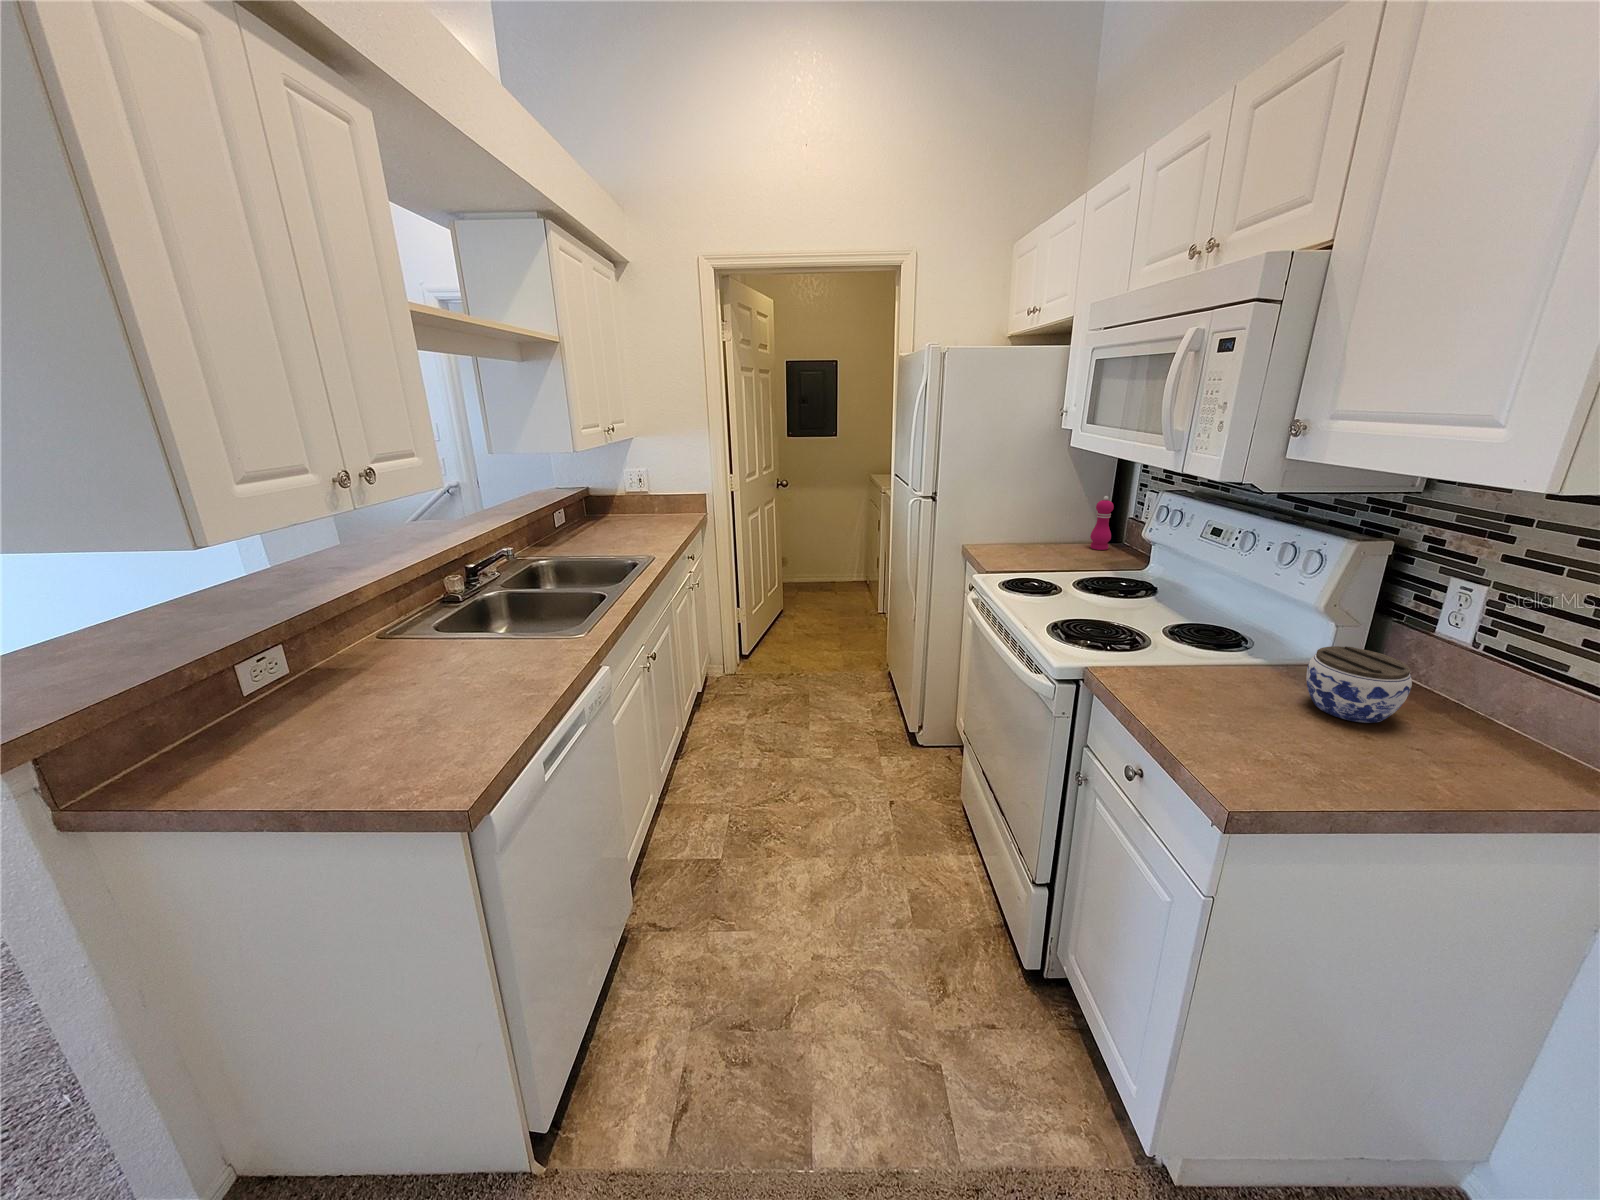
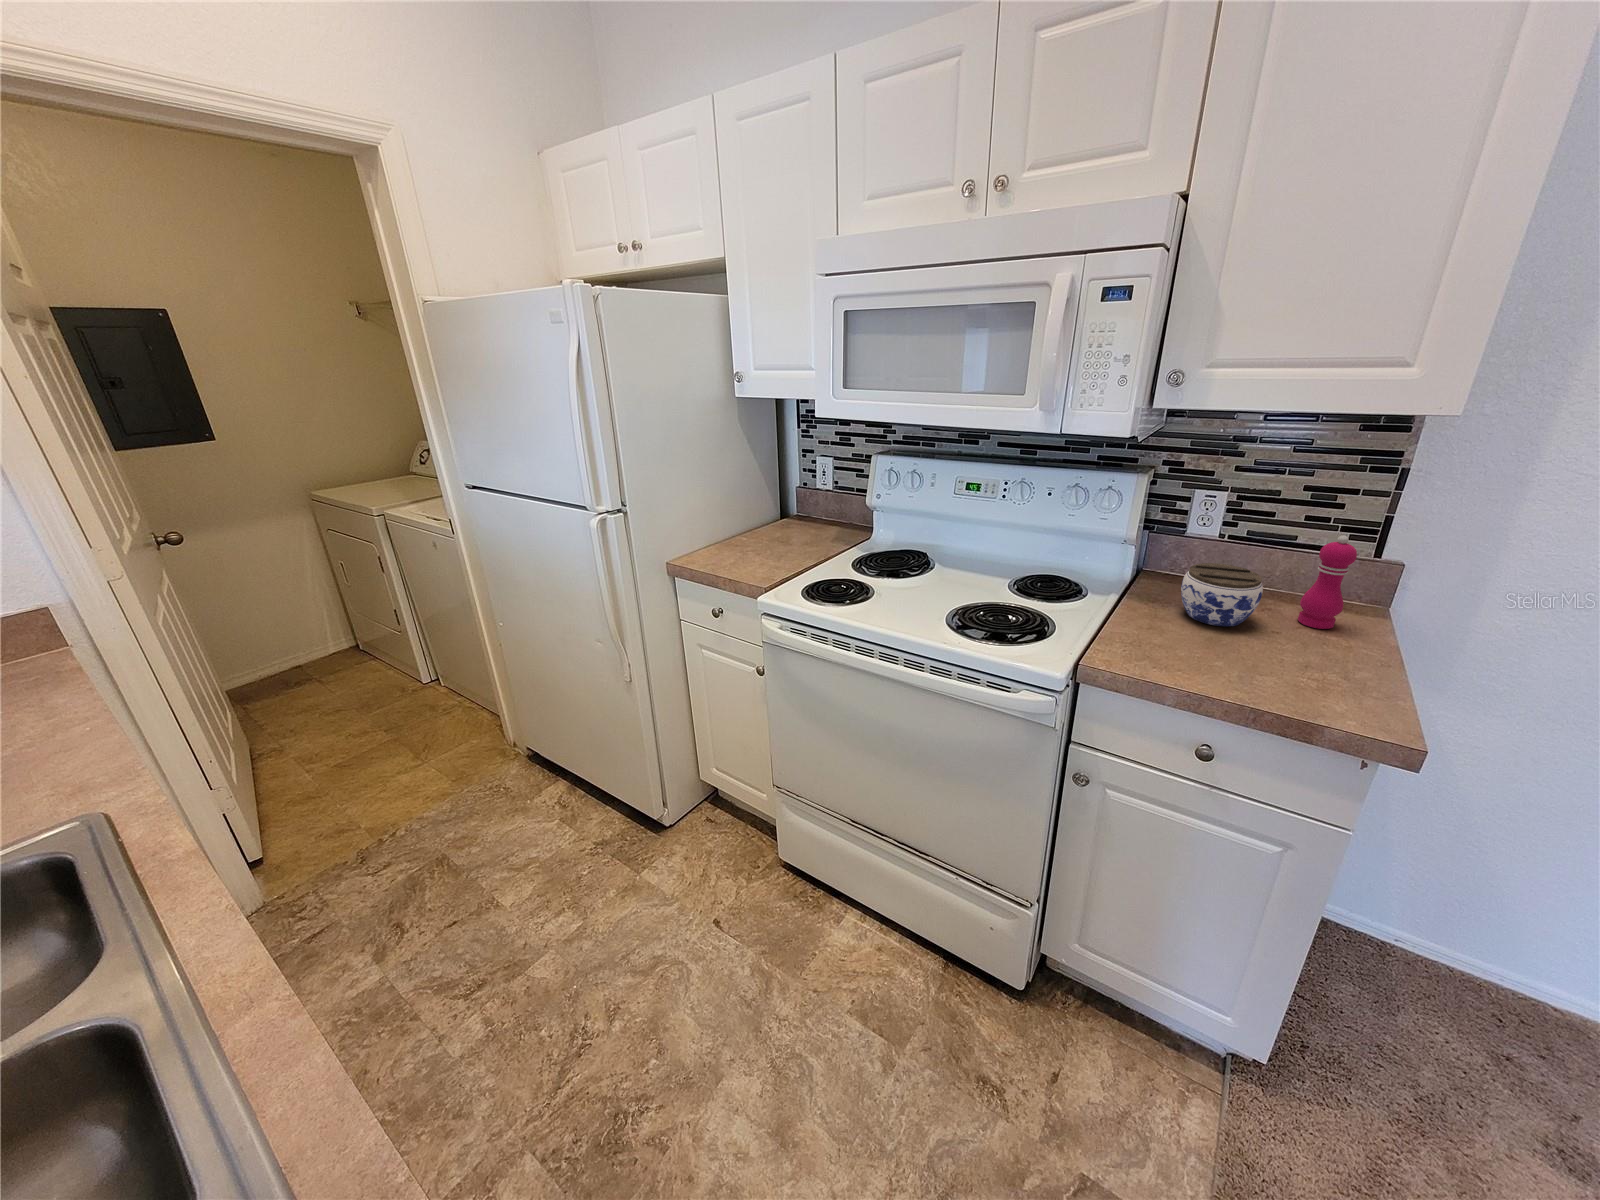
pepper mill: present [1090,496,1114,550] -> present [1298,536,1357,629]

